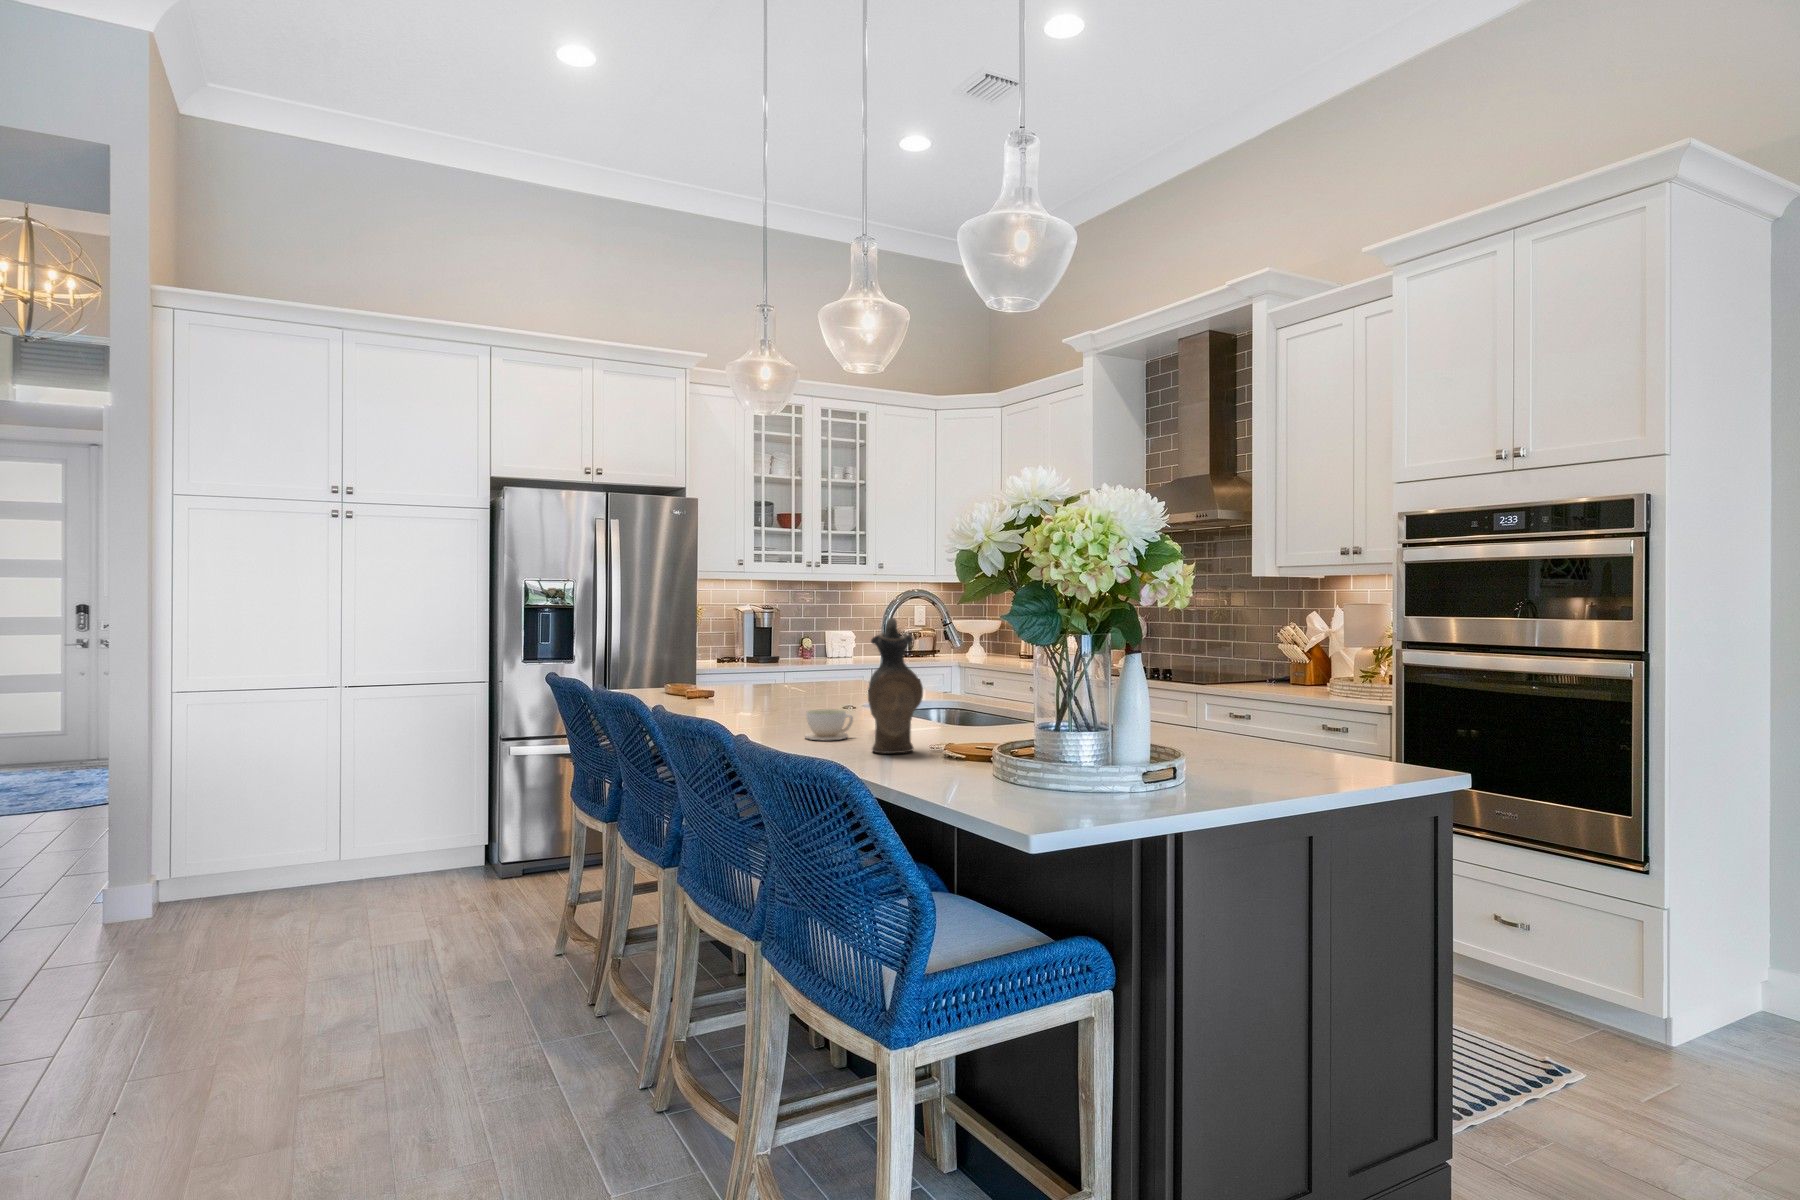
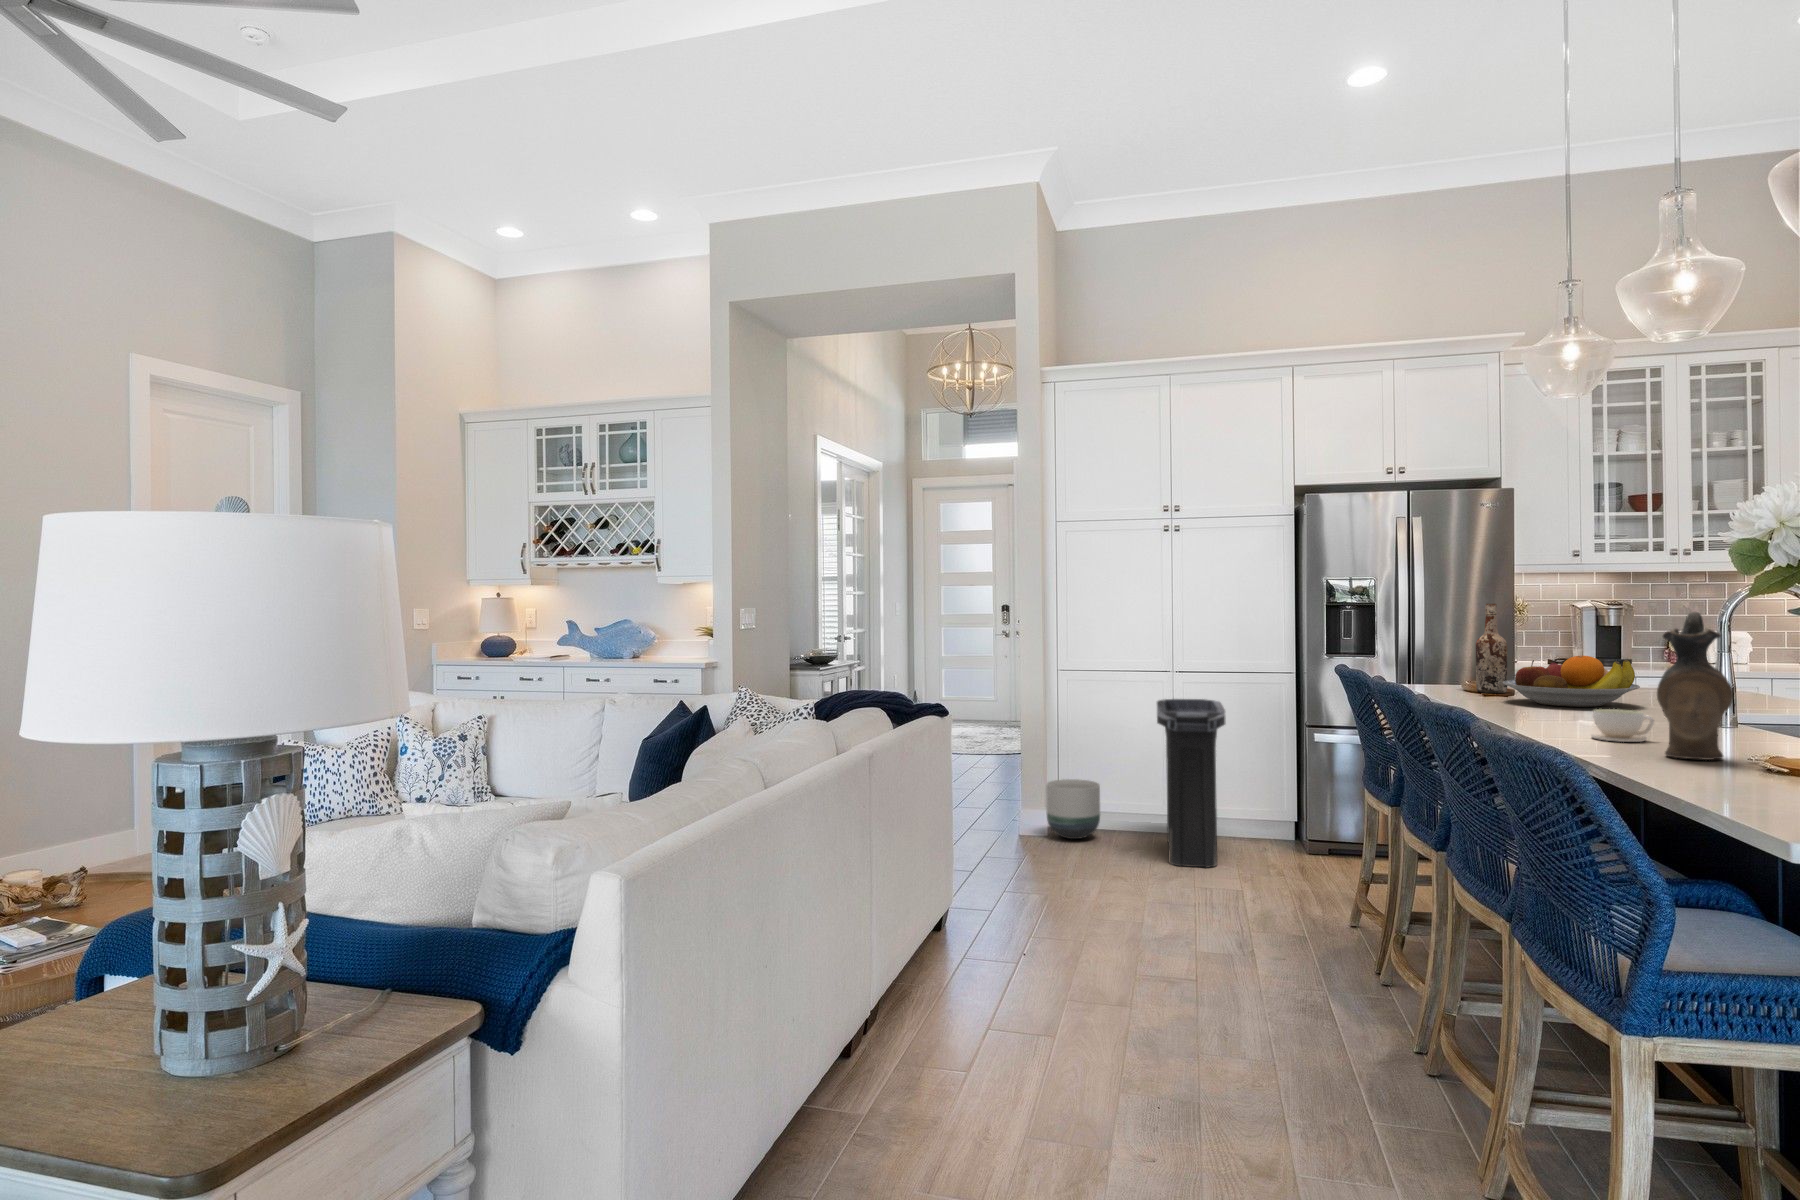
wine bottle: none [680,608,707,696] -> present [1476,604,1507,693]
fruit bowl: none [709,658,818,706] -> present [1503,656,1640,707]
trash can: none [317,719,409,926] -> present [1157,699,1225,868]
planter: none [149,835,234,917] -> present [1046,779,1100,839]

